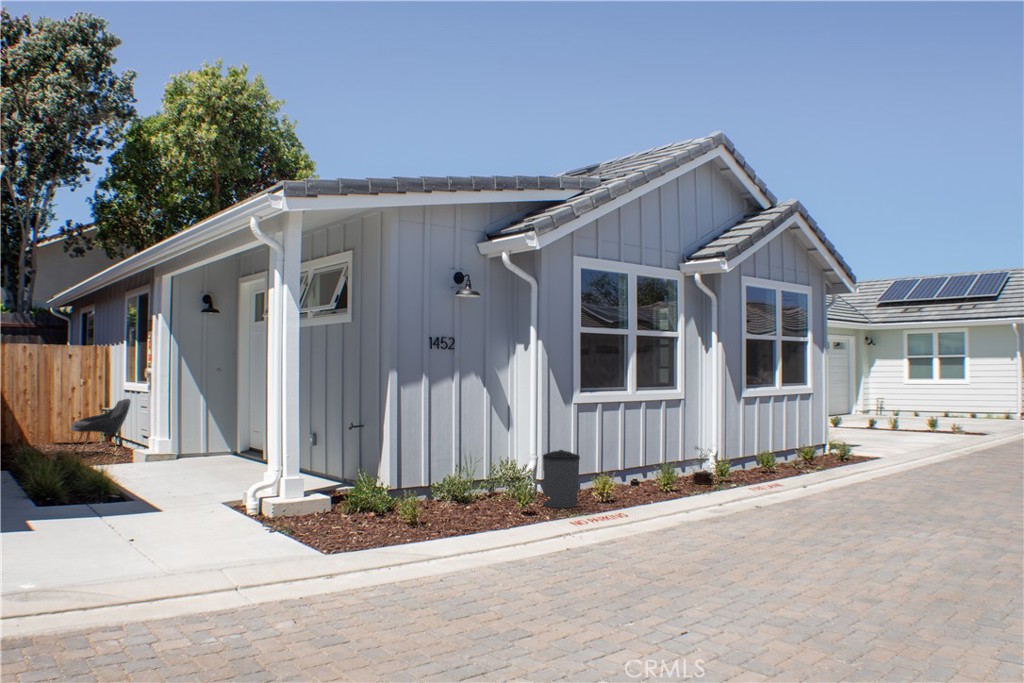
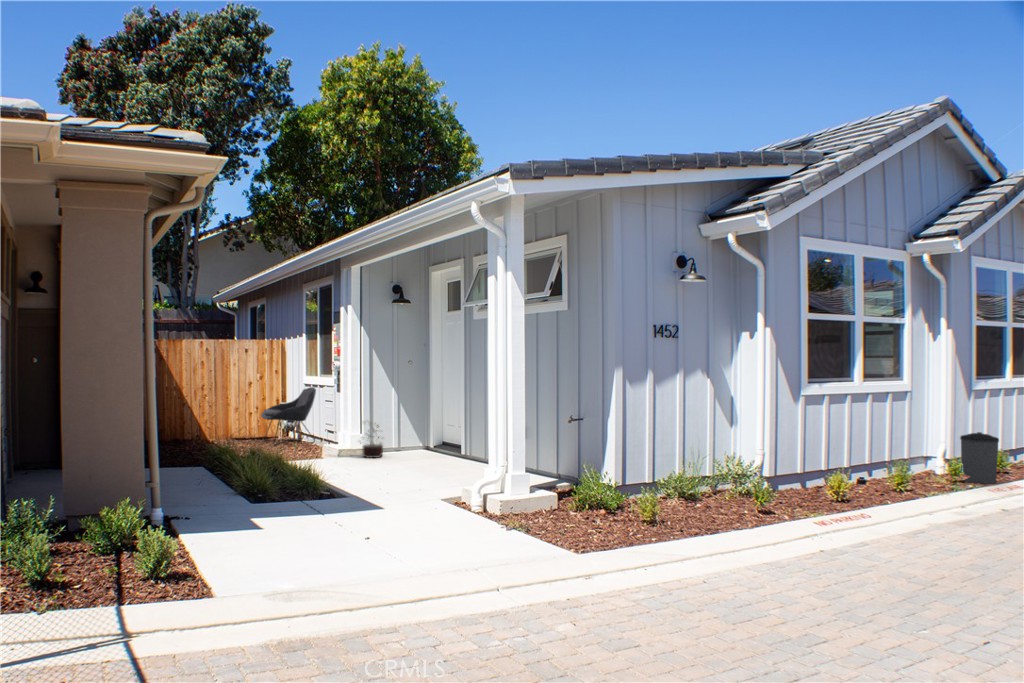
decorative plant: present [690,447,715,485] -> present [360,422,383,458]
trash can: present [543,450,580,508] -> present [960,432,999,484]

